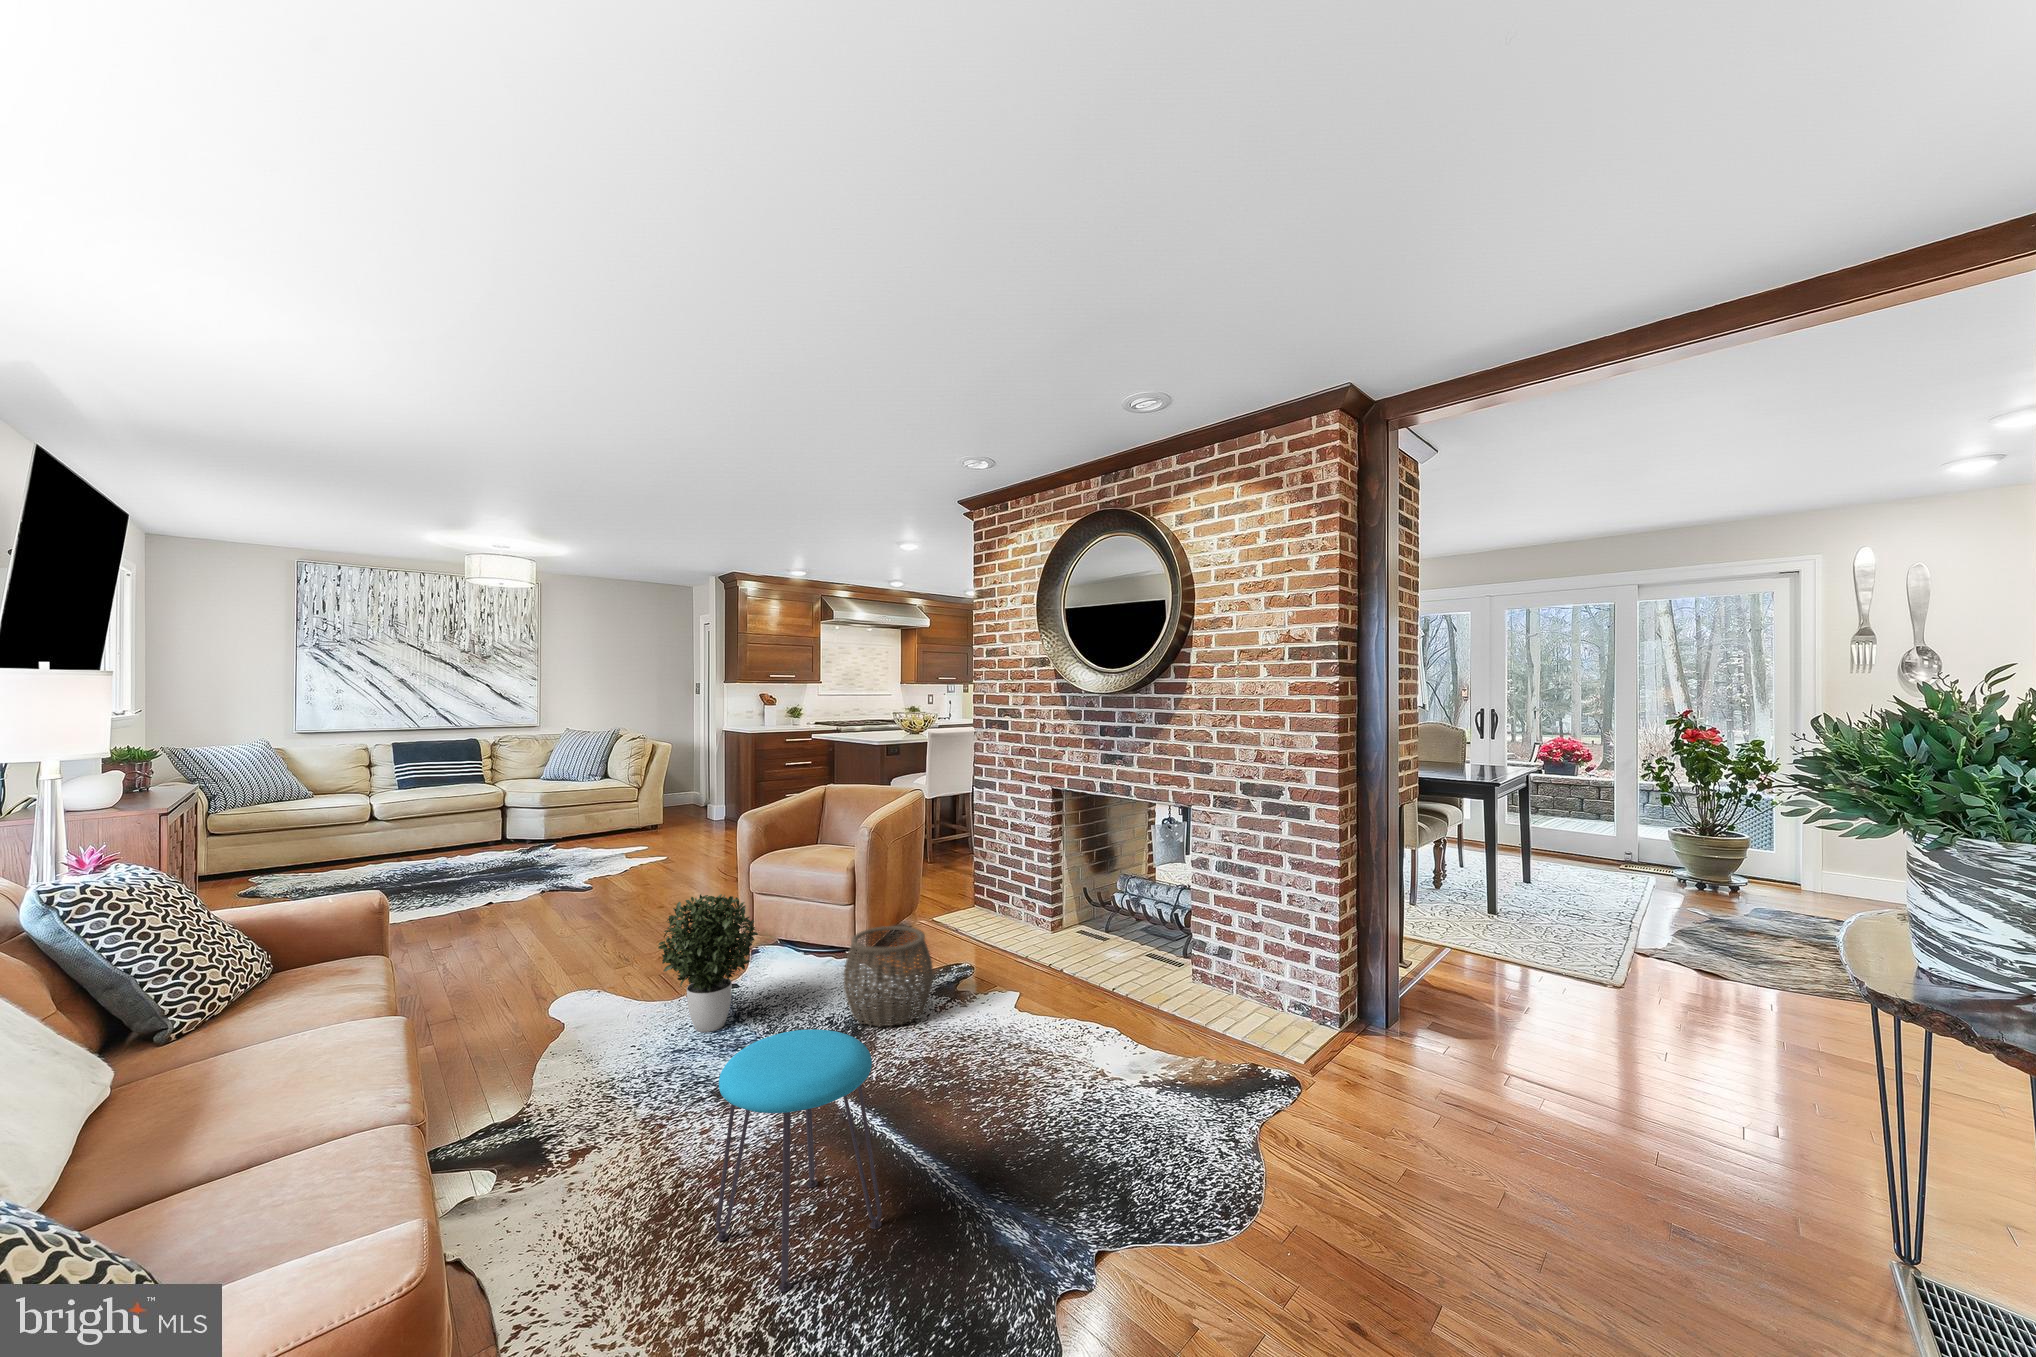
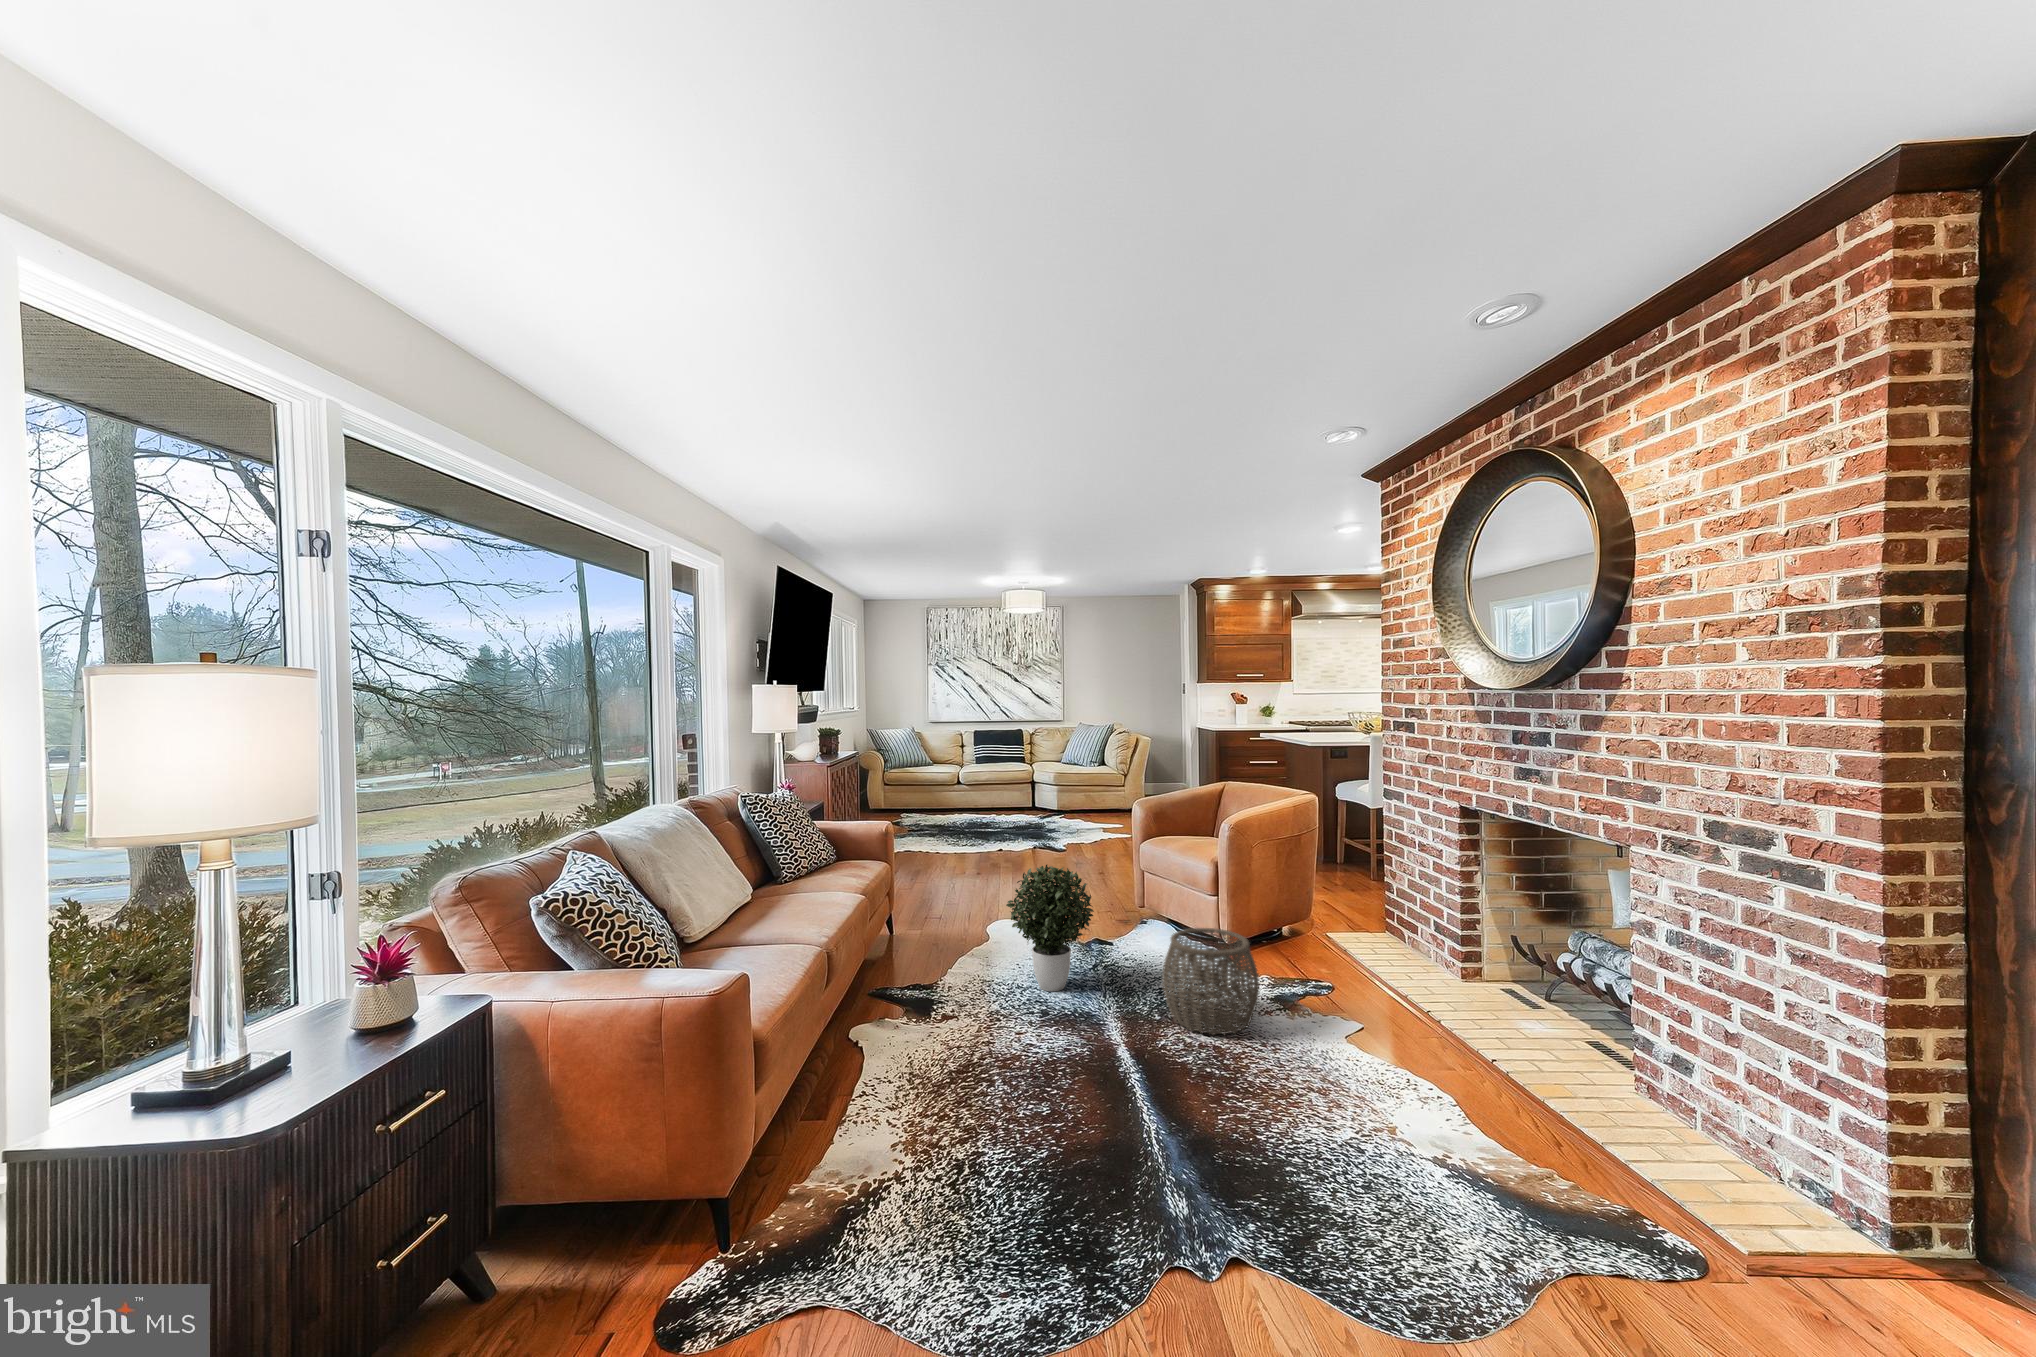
stool: present [716,1029,882,1292] -> none [916,997,1057,1235]

